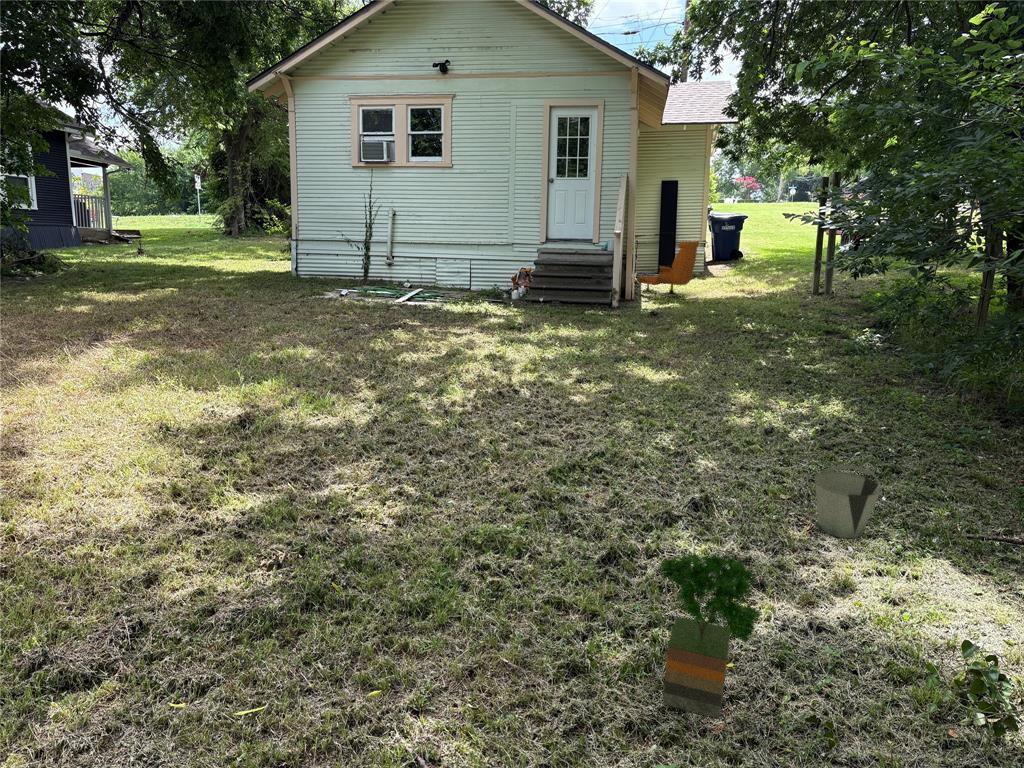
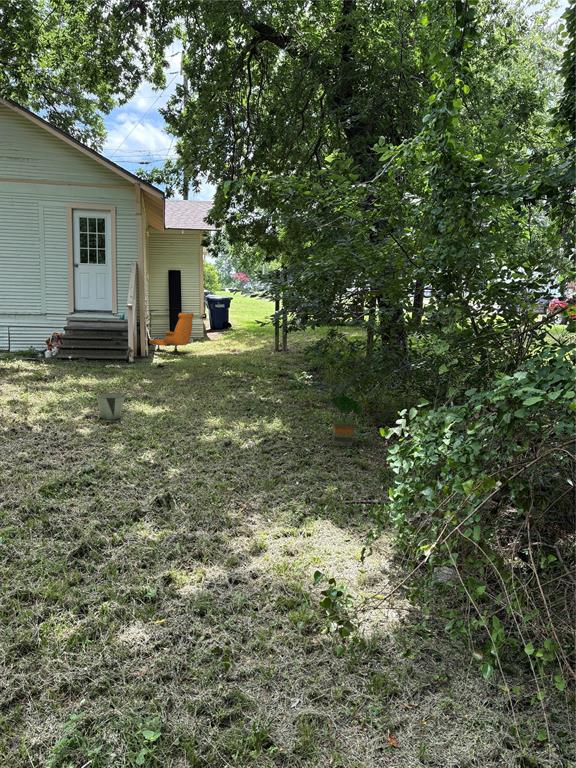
bucket: present [815,466,880,538] -> present [96,389,125,419]
potted tree: present [658,552,762,719] -> present [330,395,362,446]

